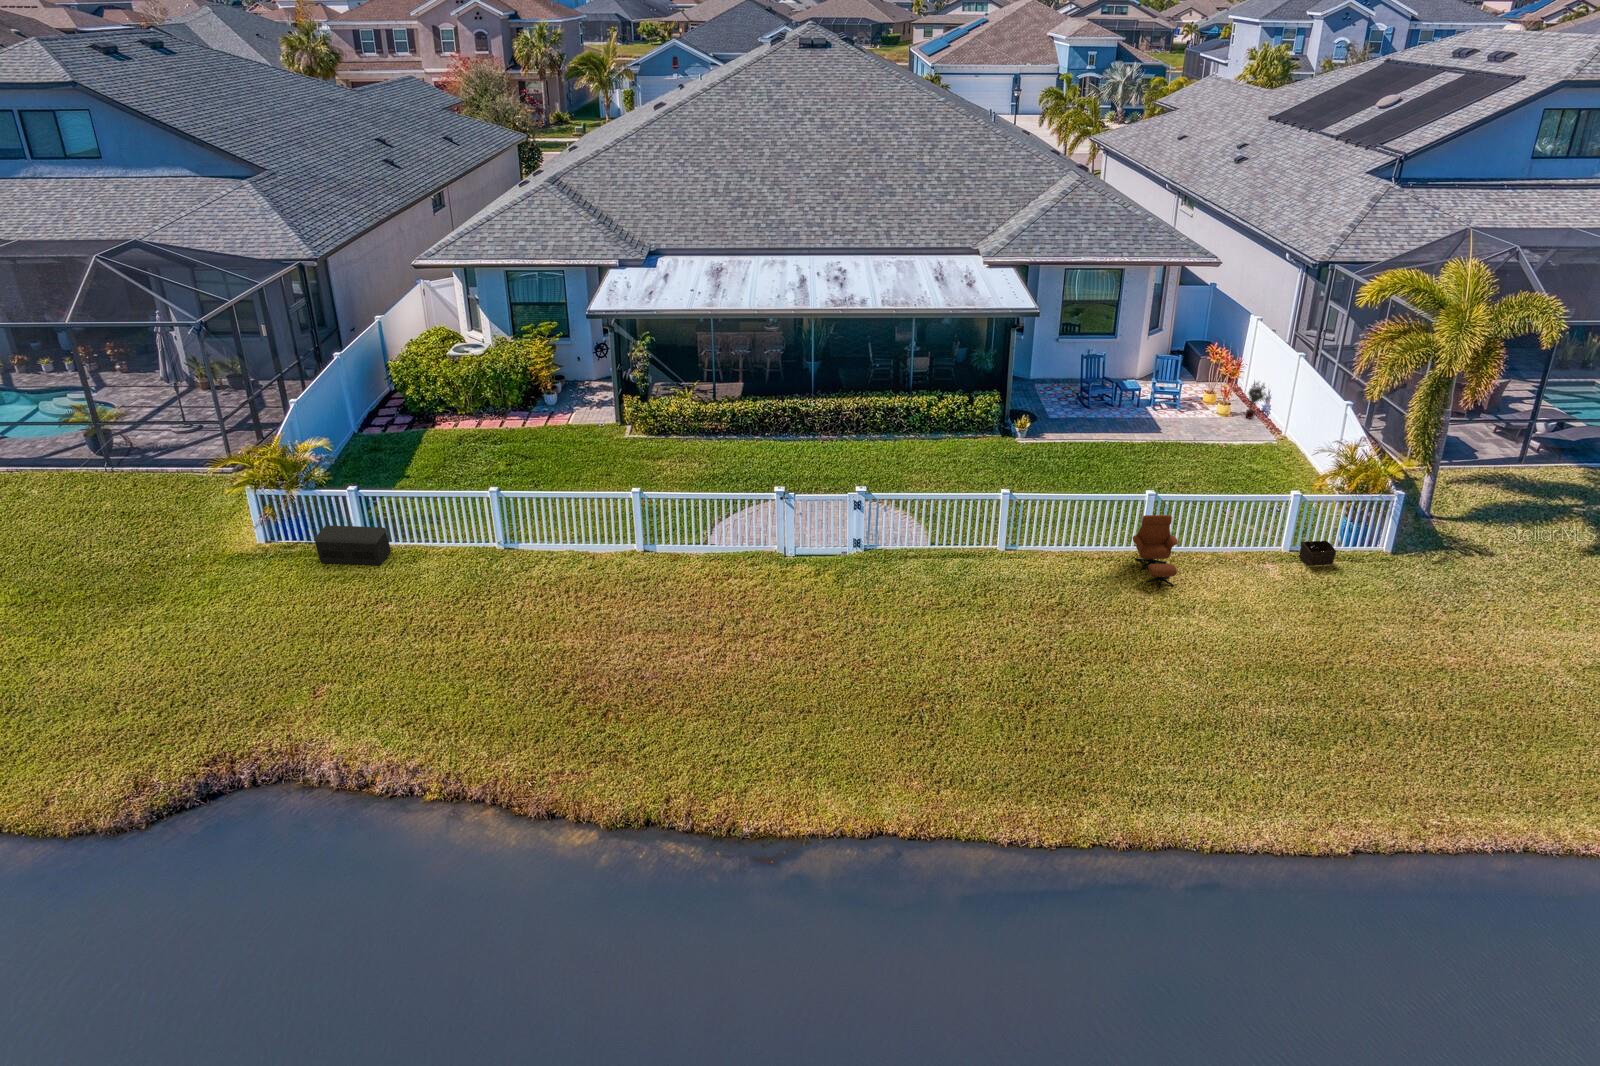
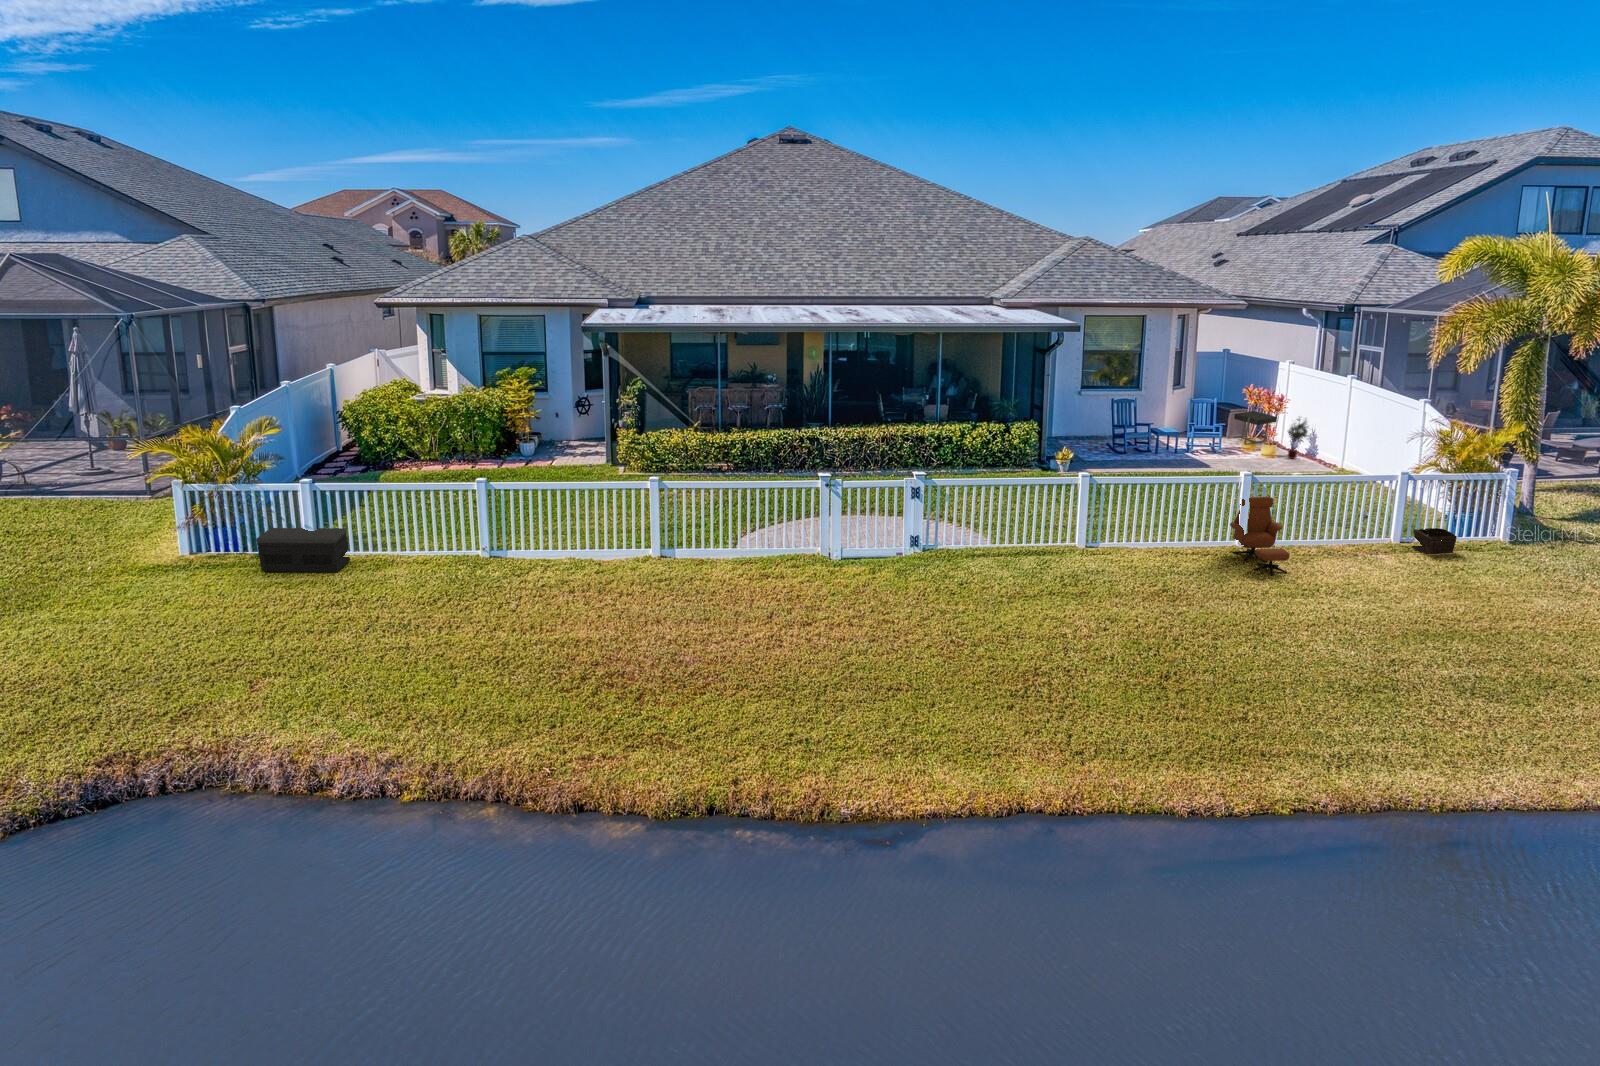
side table: none [1206,361,1246,397] -> present [1234,411,1277,445]

